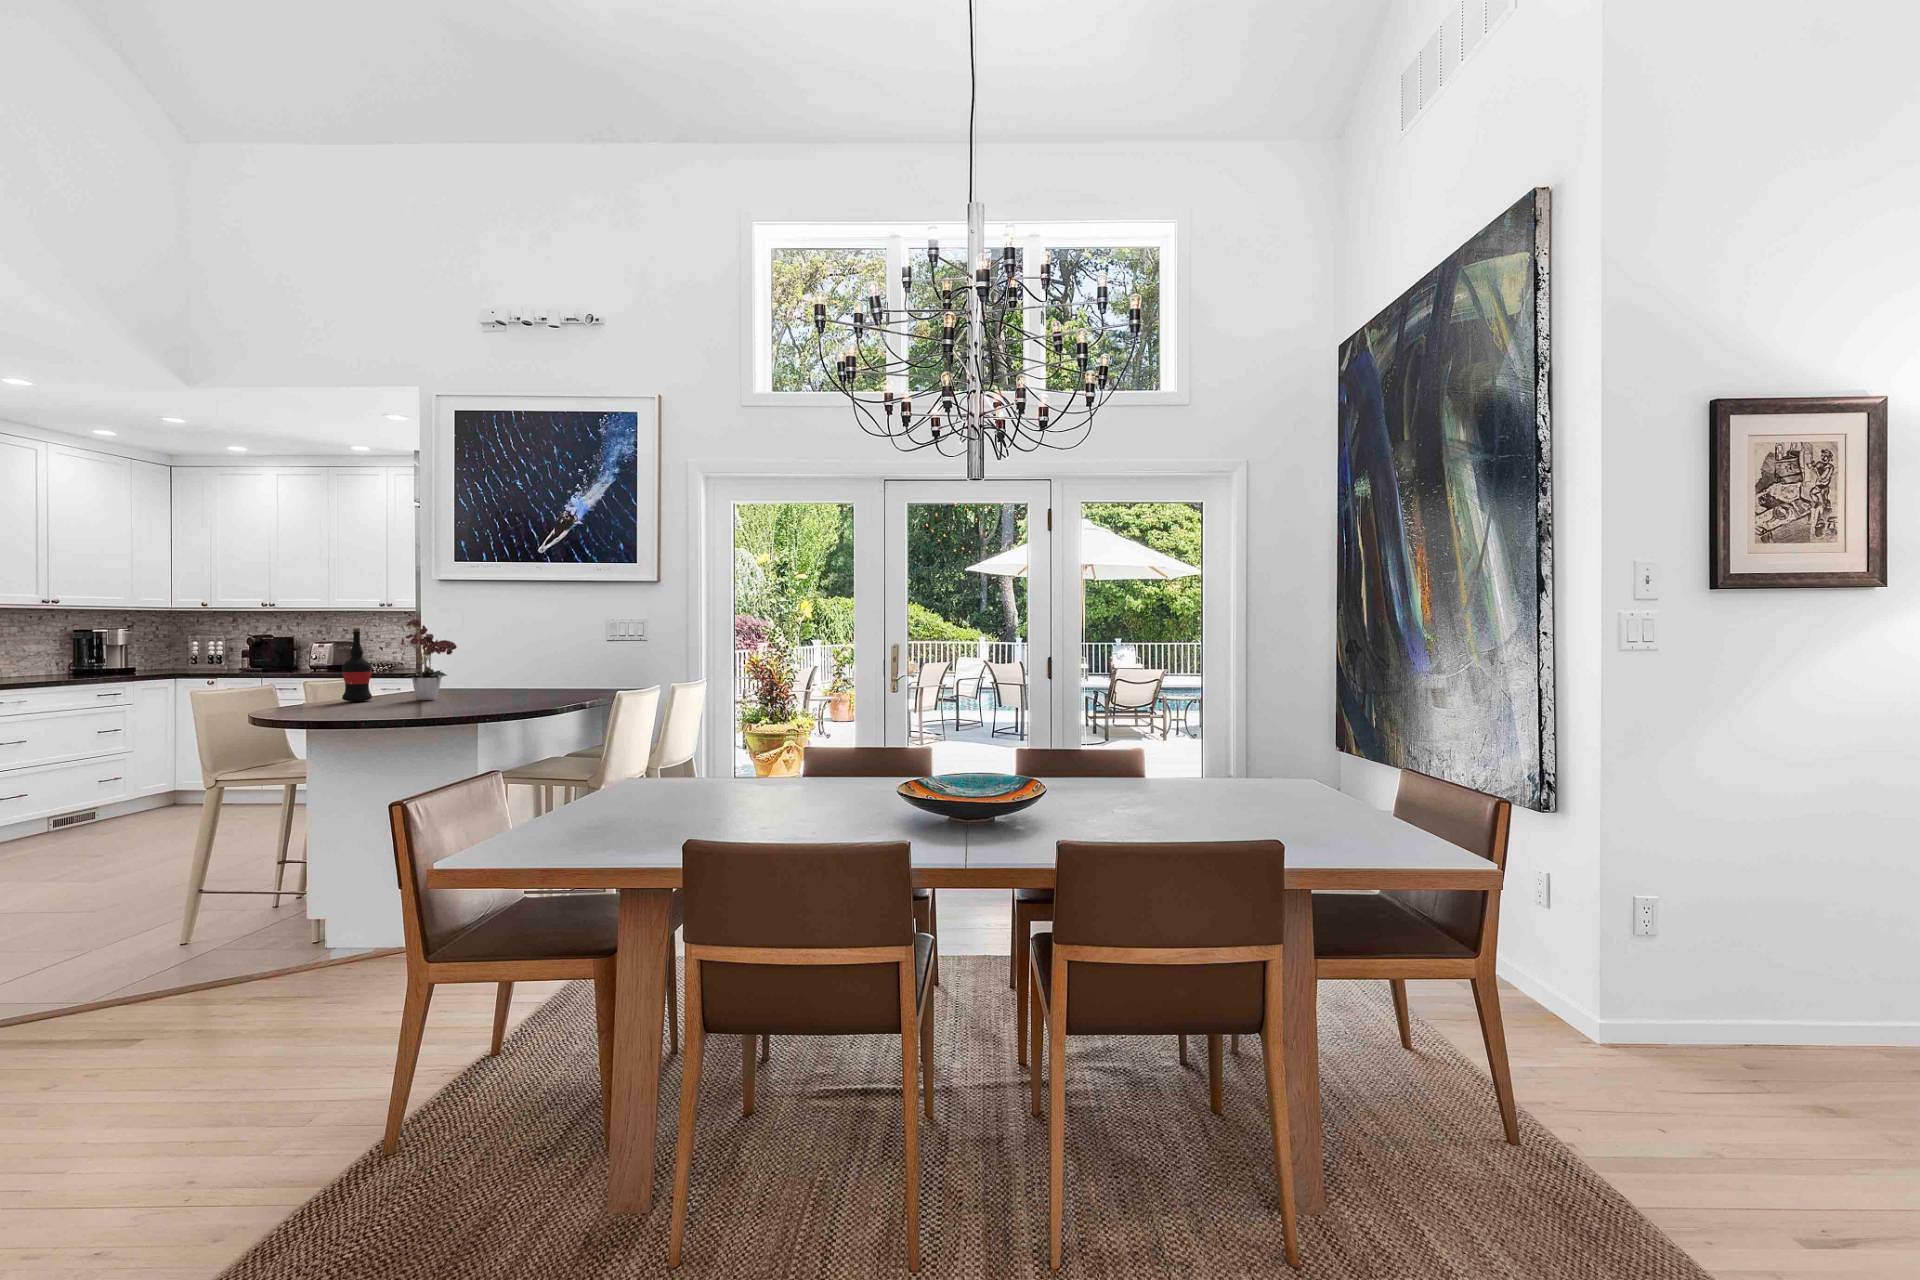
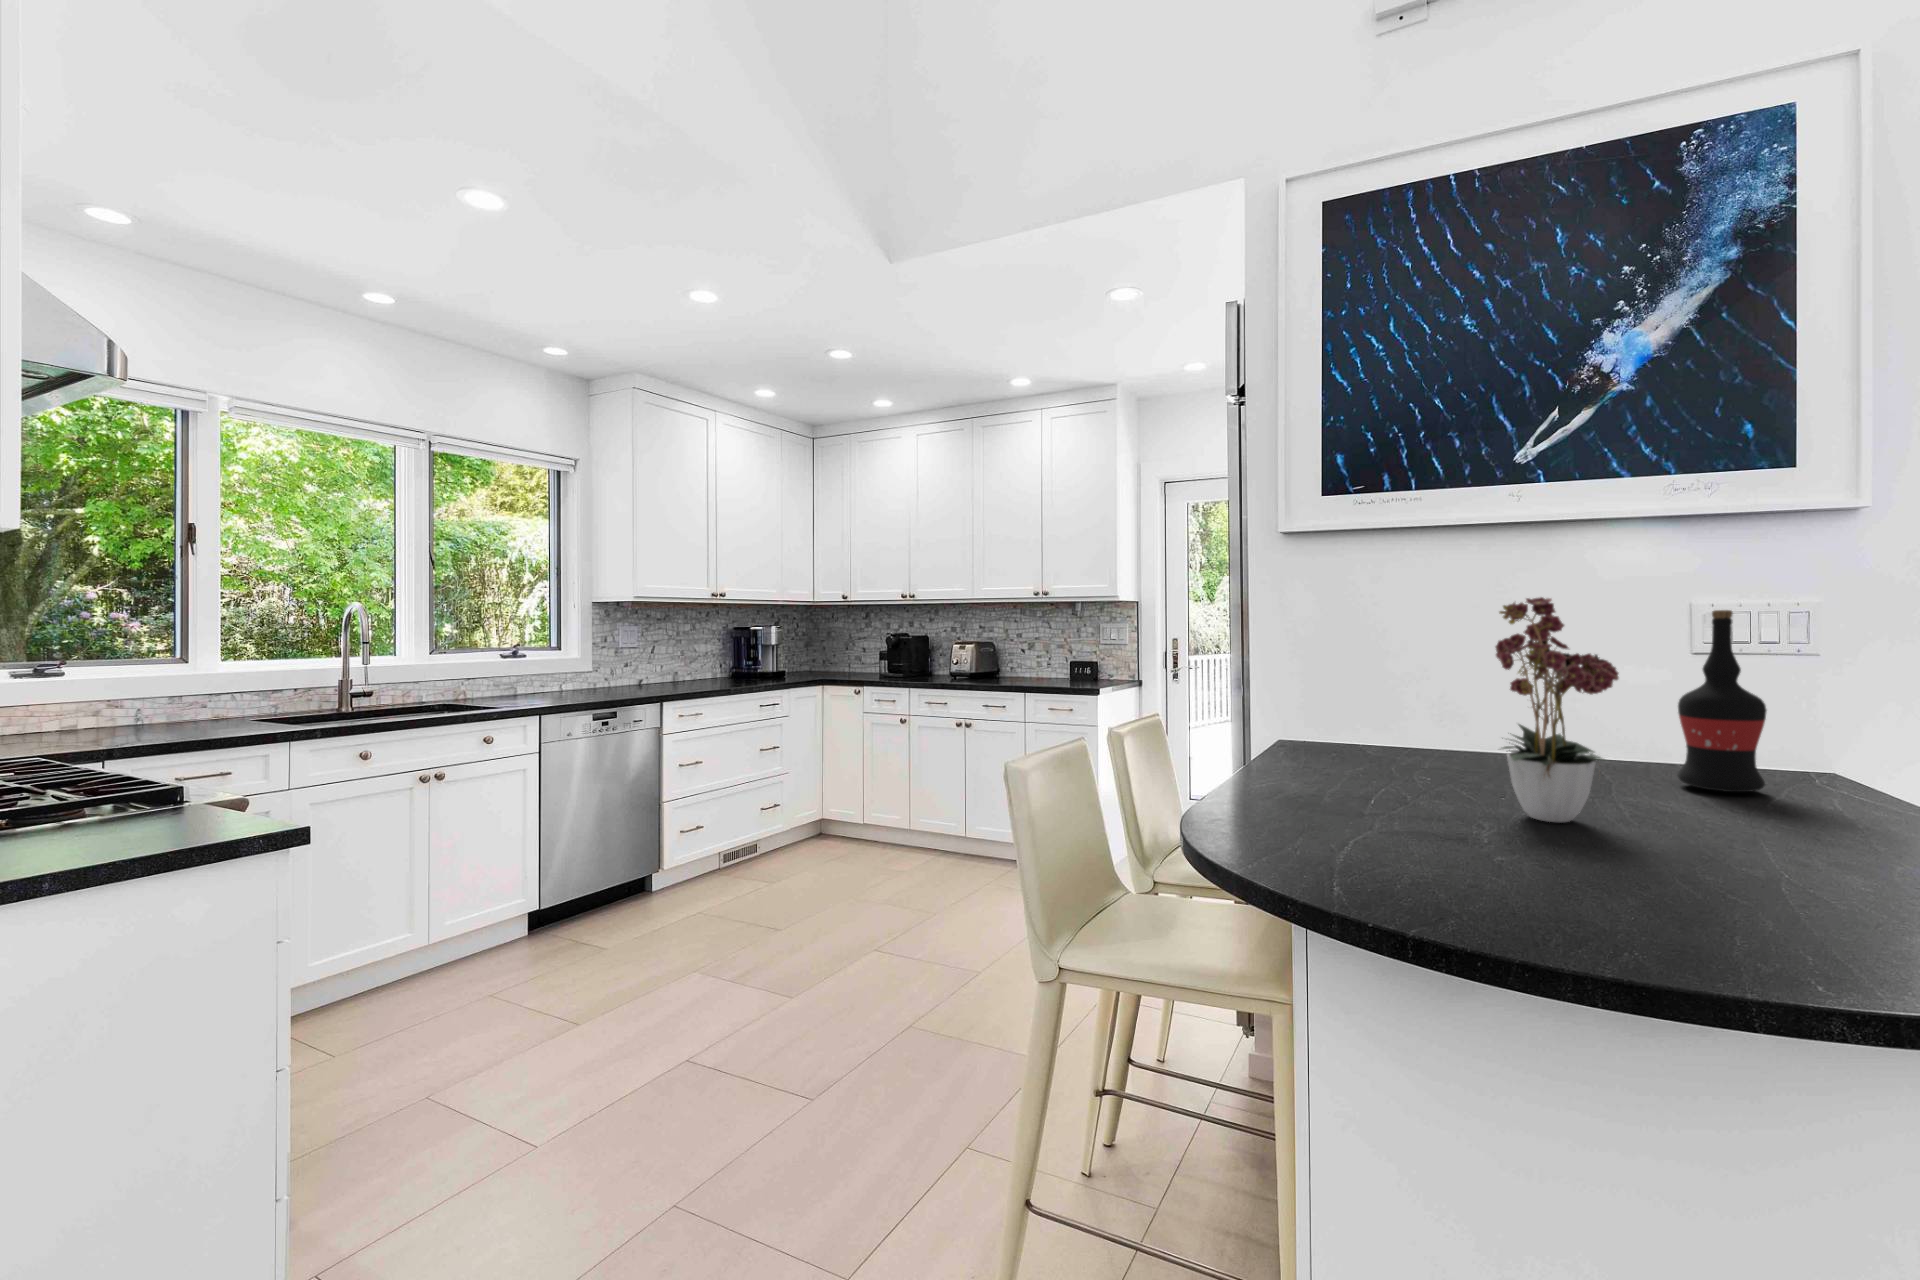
wine bottle: present [342,628,372,701] -> present [1677,610,1767,792]

